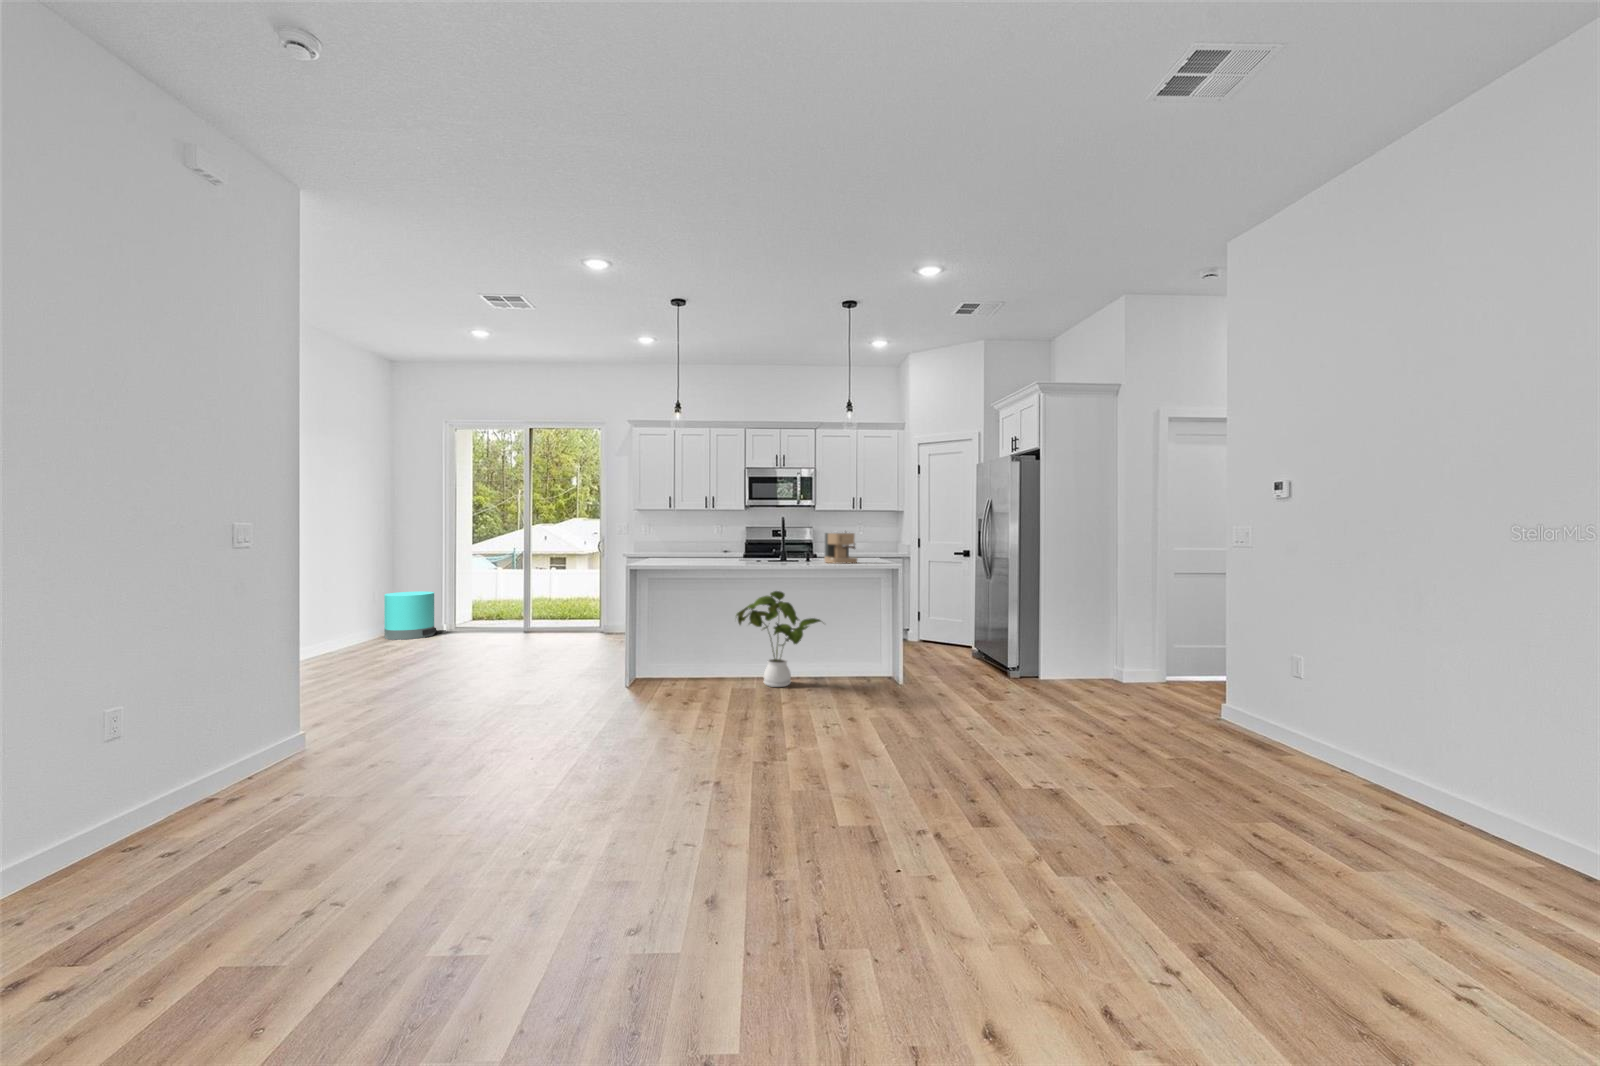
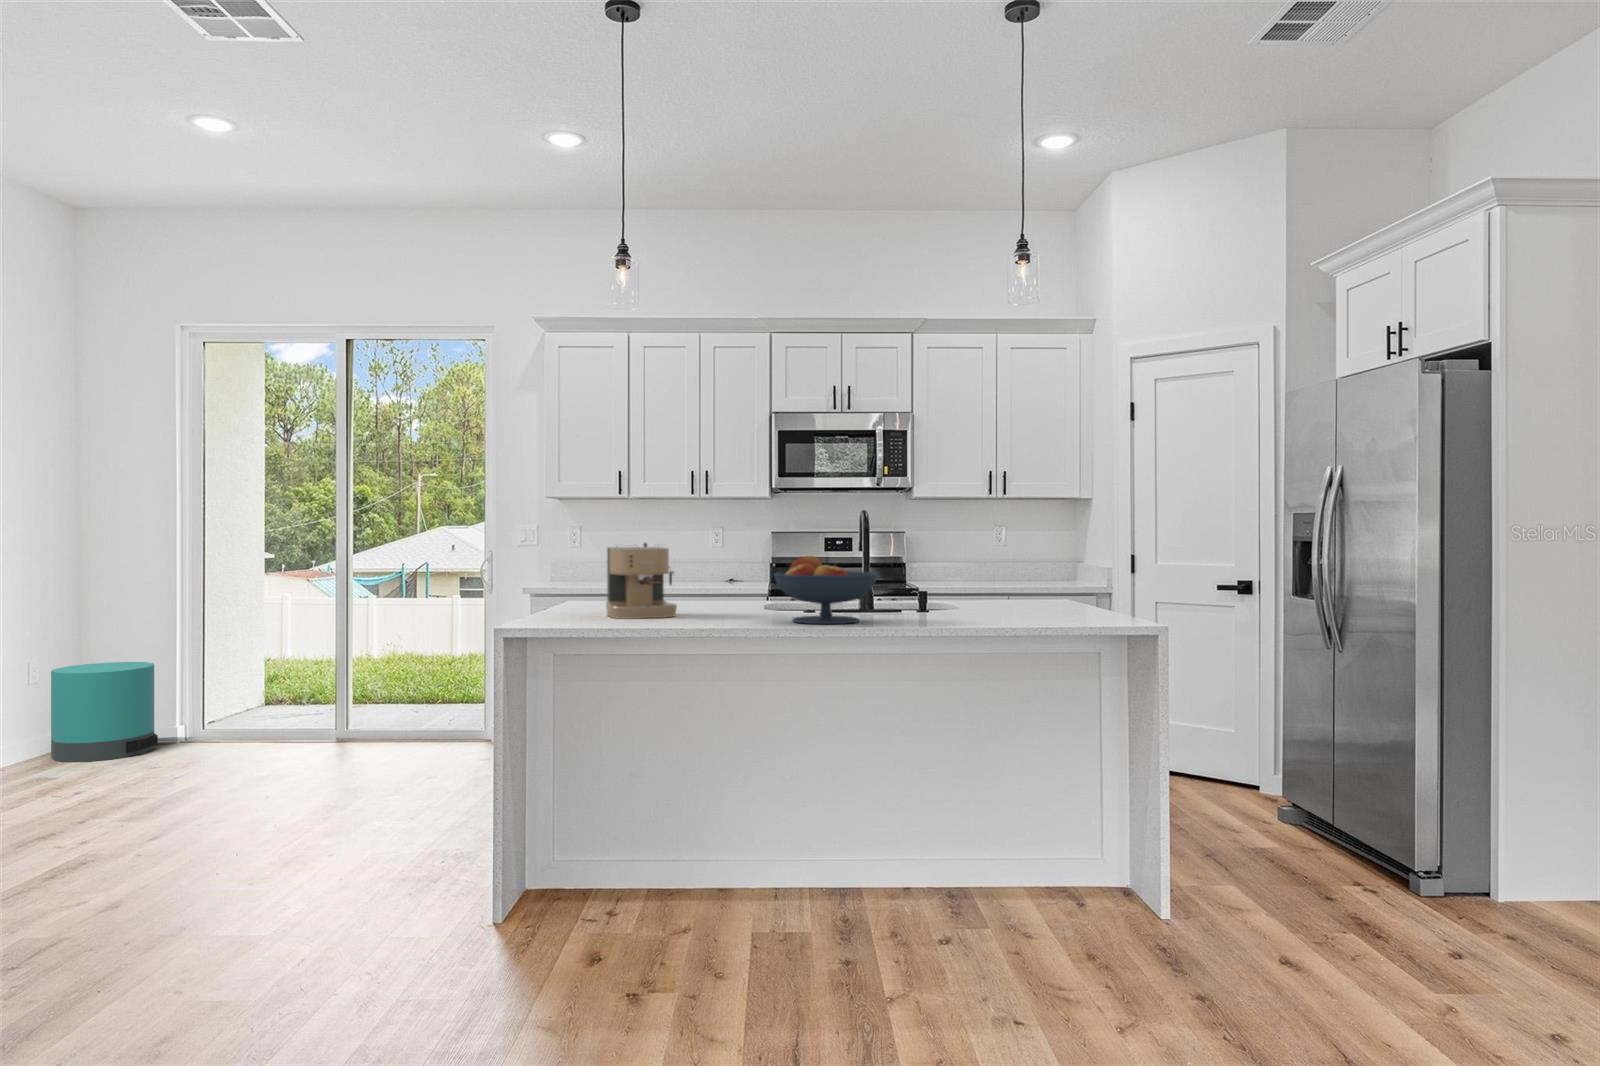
coffee maker: present [824,532,857,564] -> present [606,543,677,619]
fruit bowl: none [742,536,786,564] -> present [774,556,878,624]
house plant: present [736,591,821,687] -> none [758,690,976,924]

